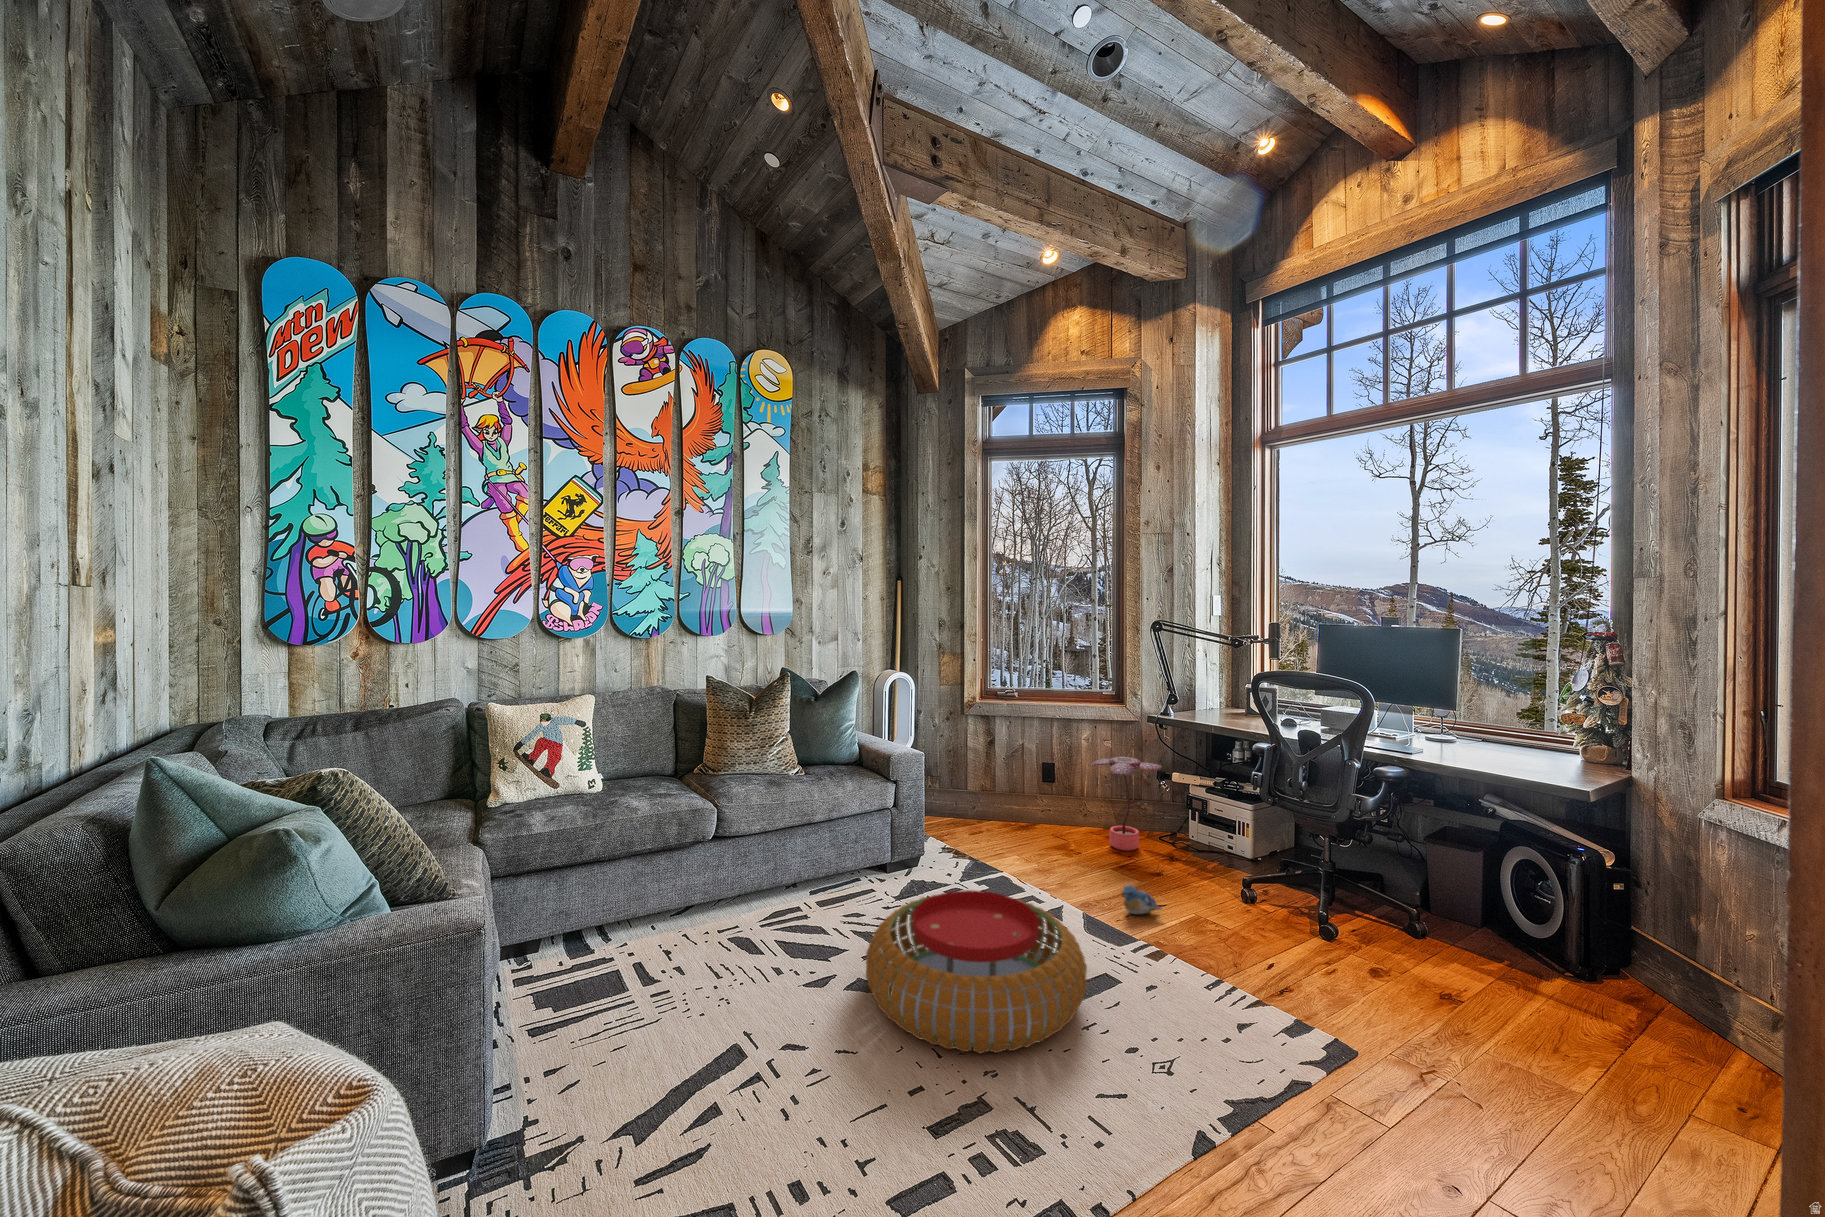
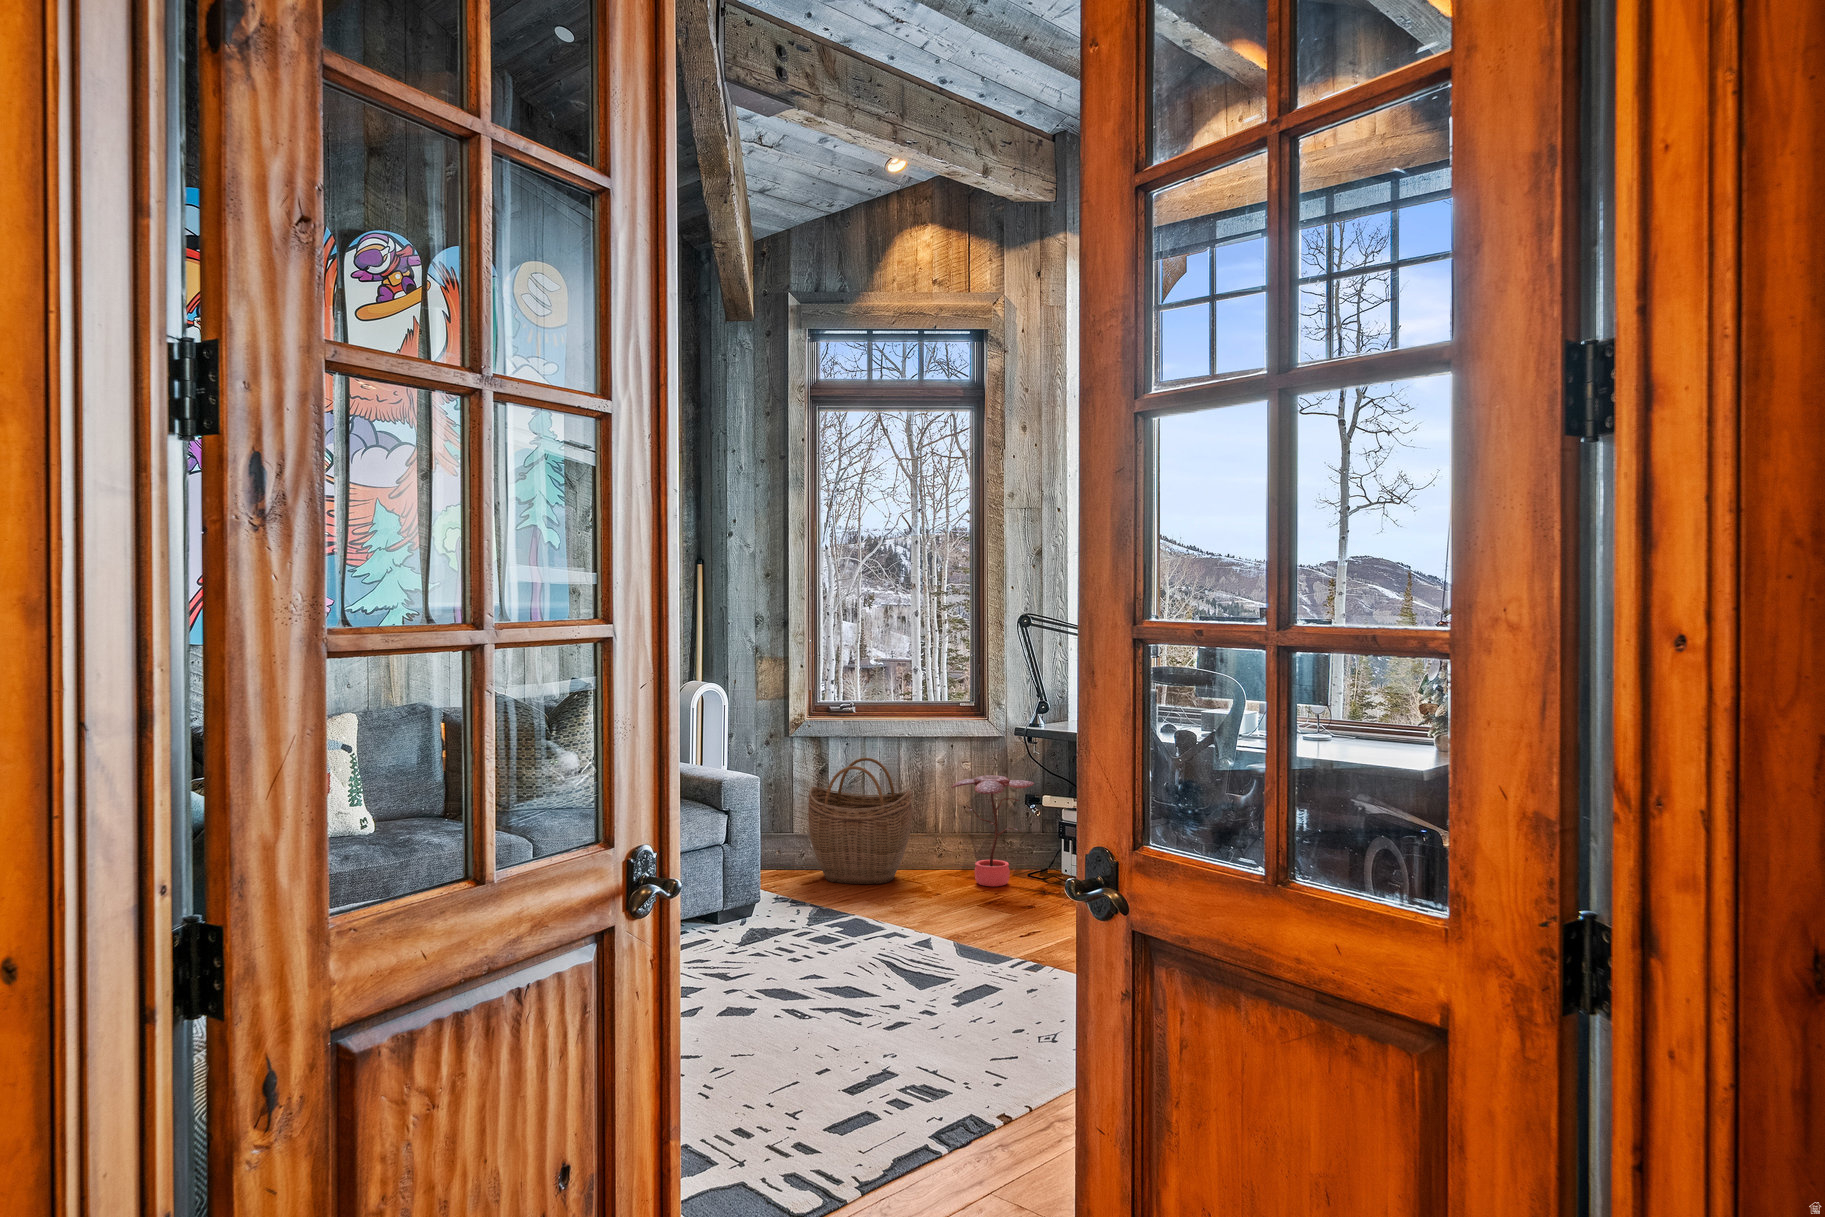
woven basket: none [975,735,1058,839] -> present [808,758,912,884]
plush toy: present [1122,885,1161,914] -> none [996,904,1041,937]
pouf: present [866,890,1087,1053] -> none [727,905,971,1050]

